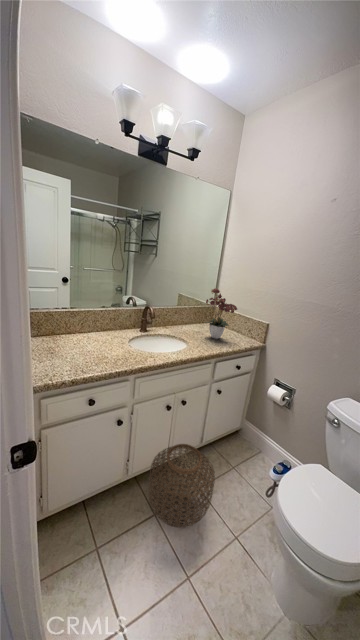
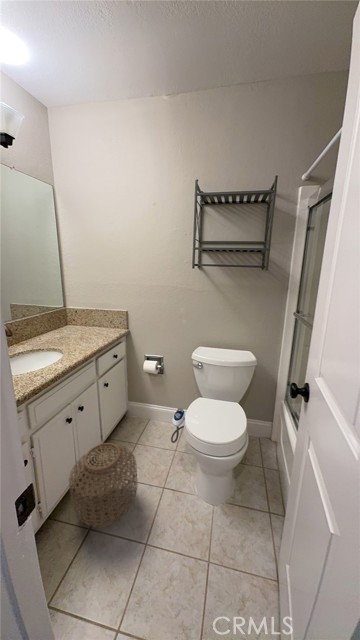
flower arrangement: present [206,288,237,339] -> none [63,286,101,338]

